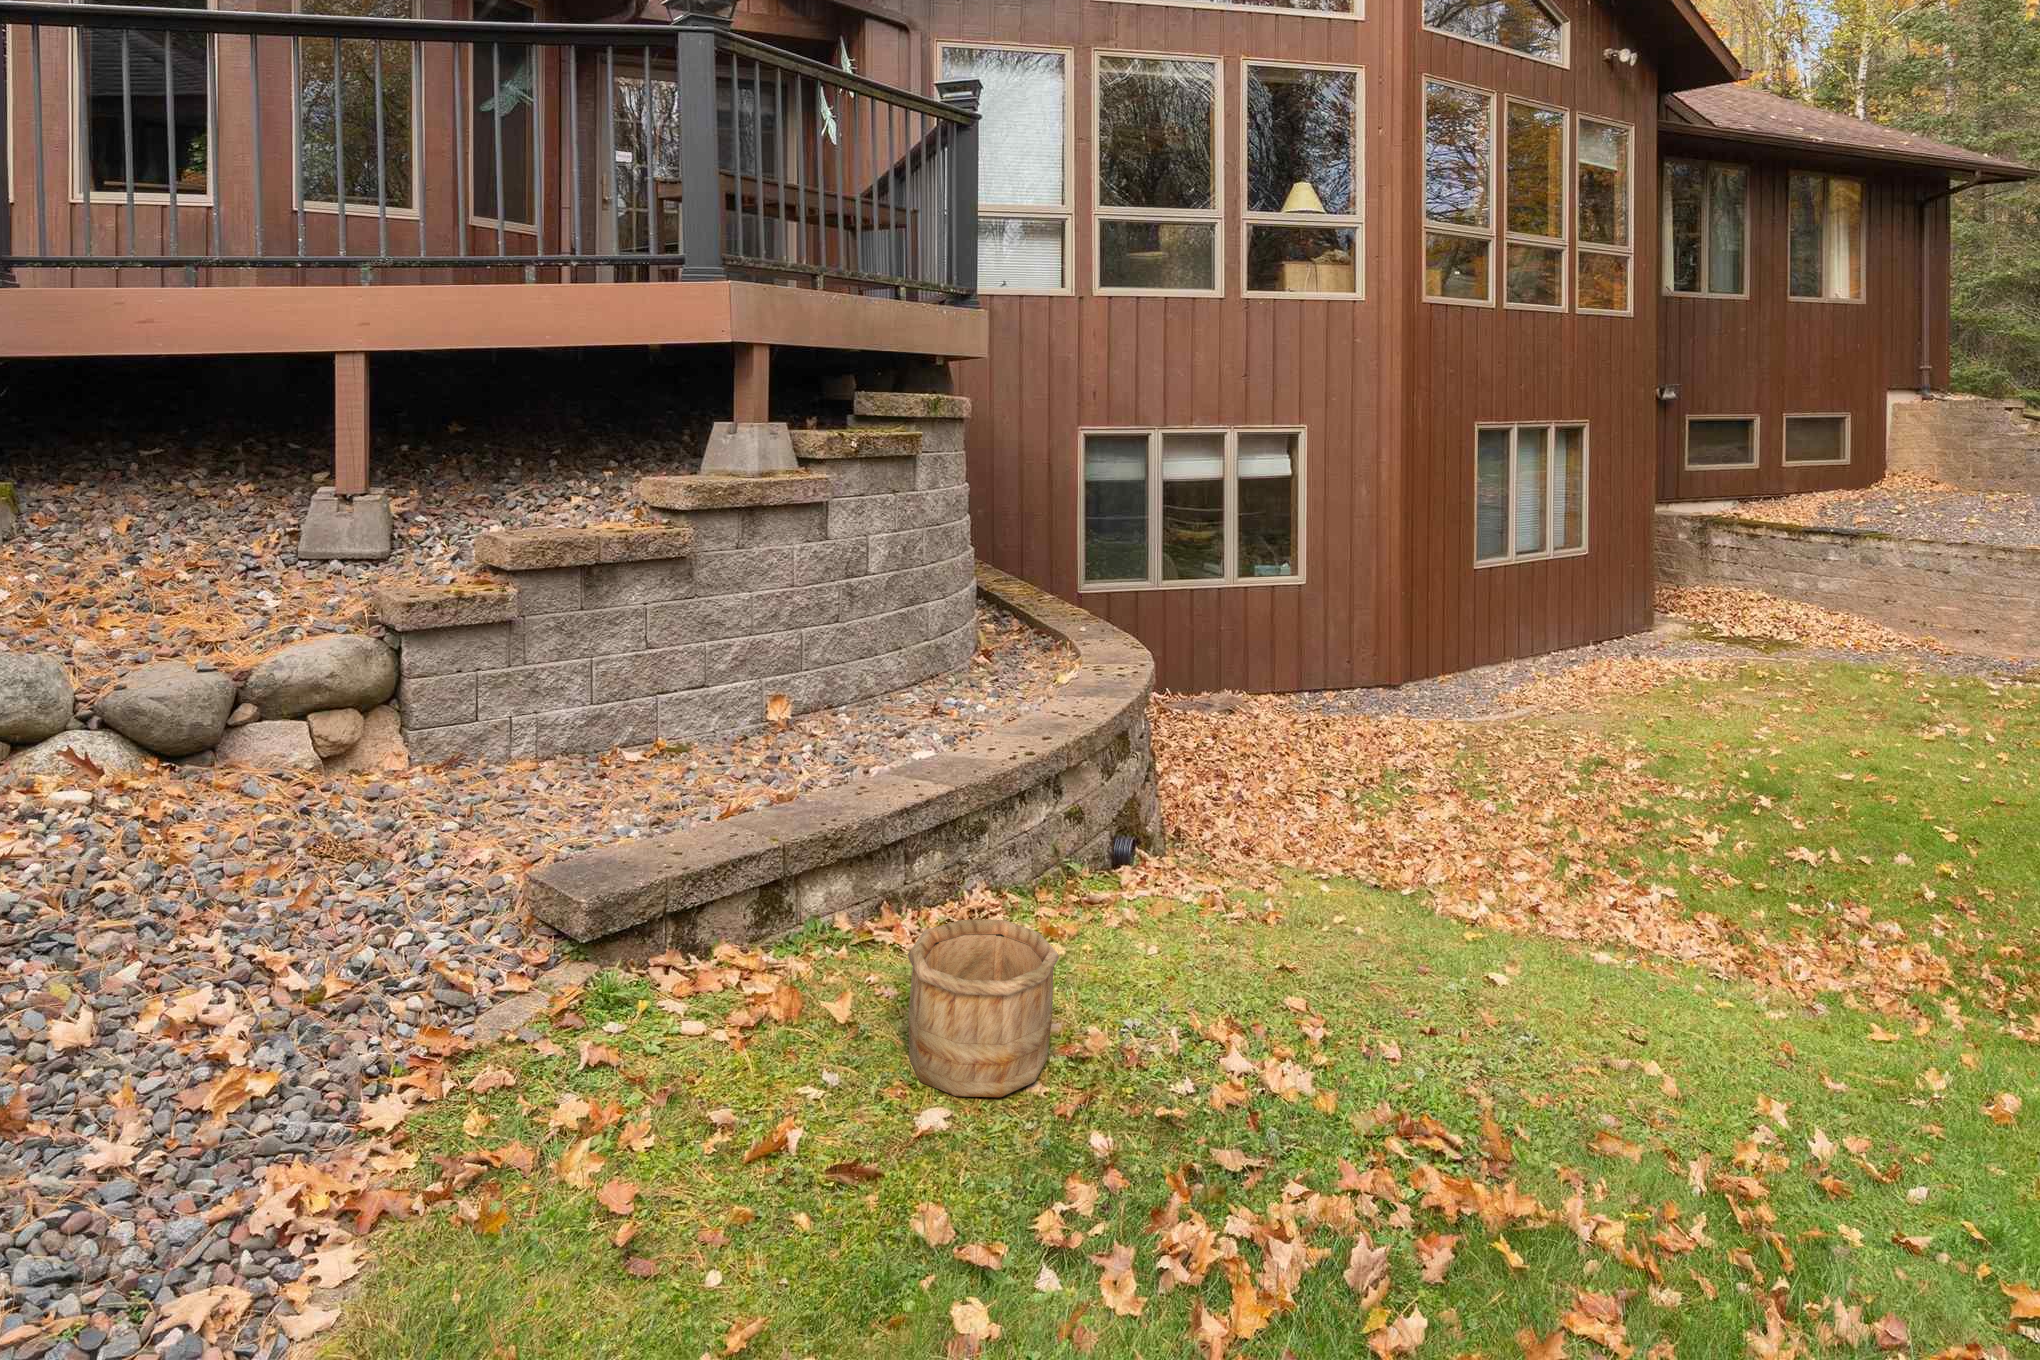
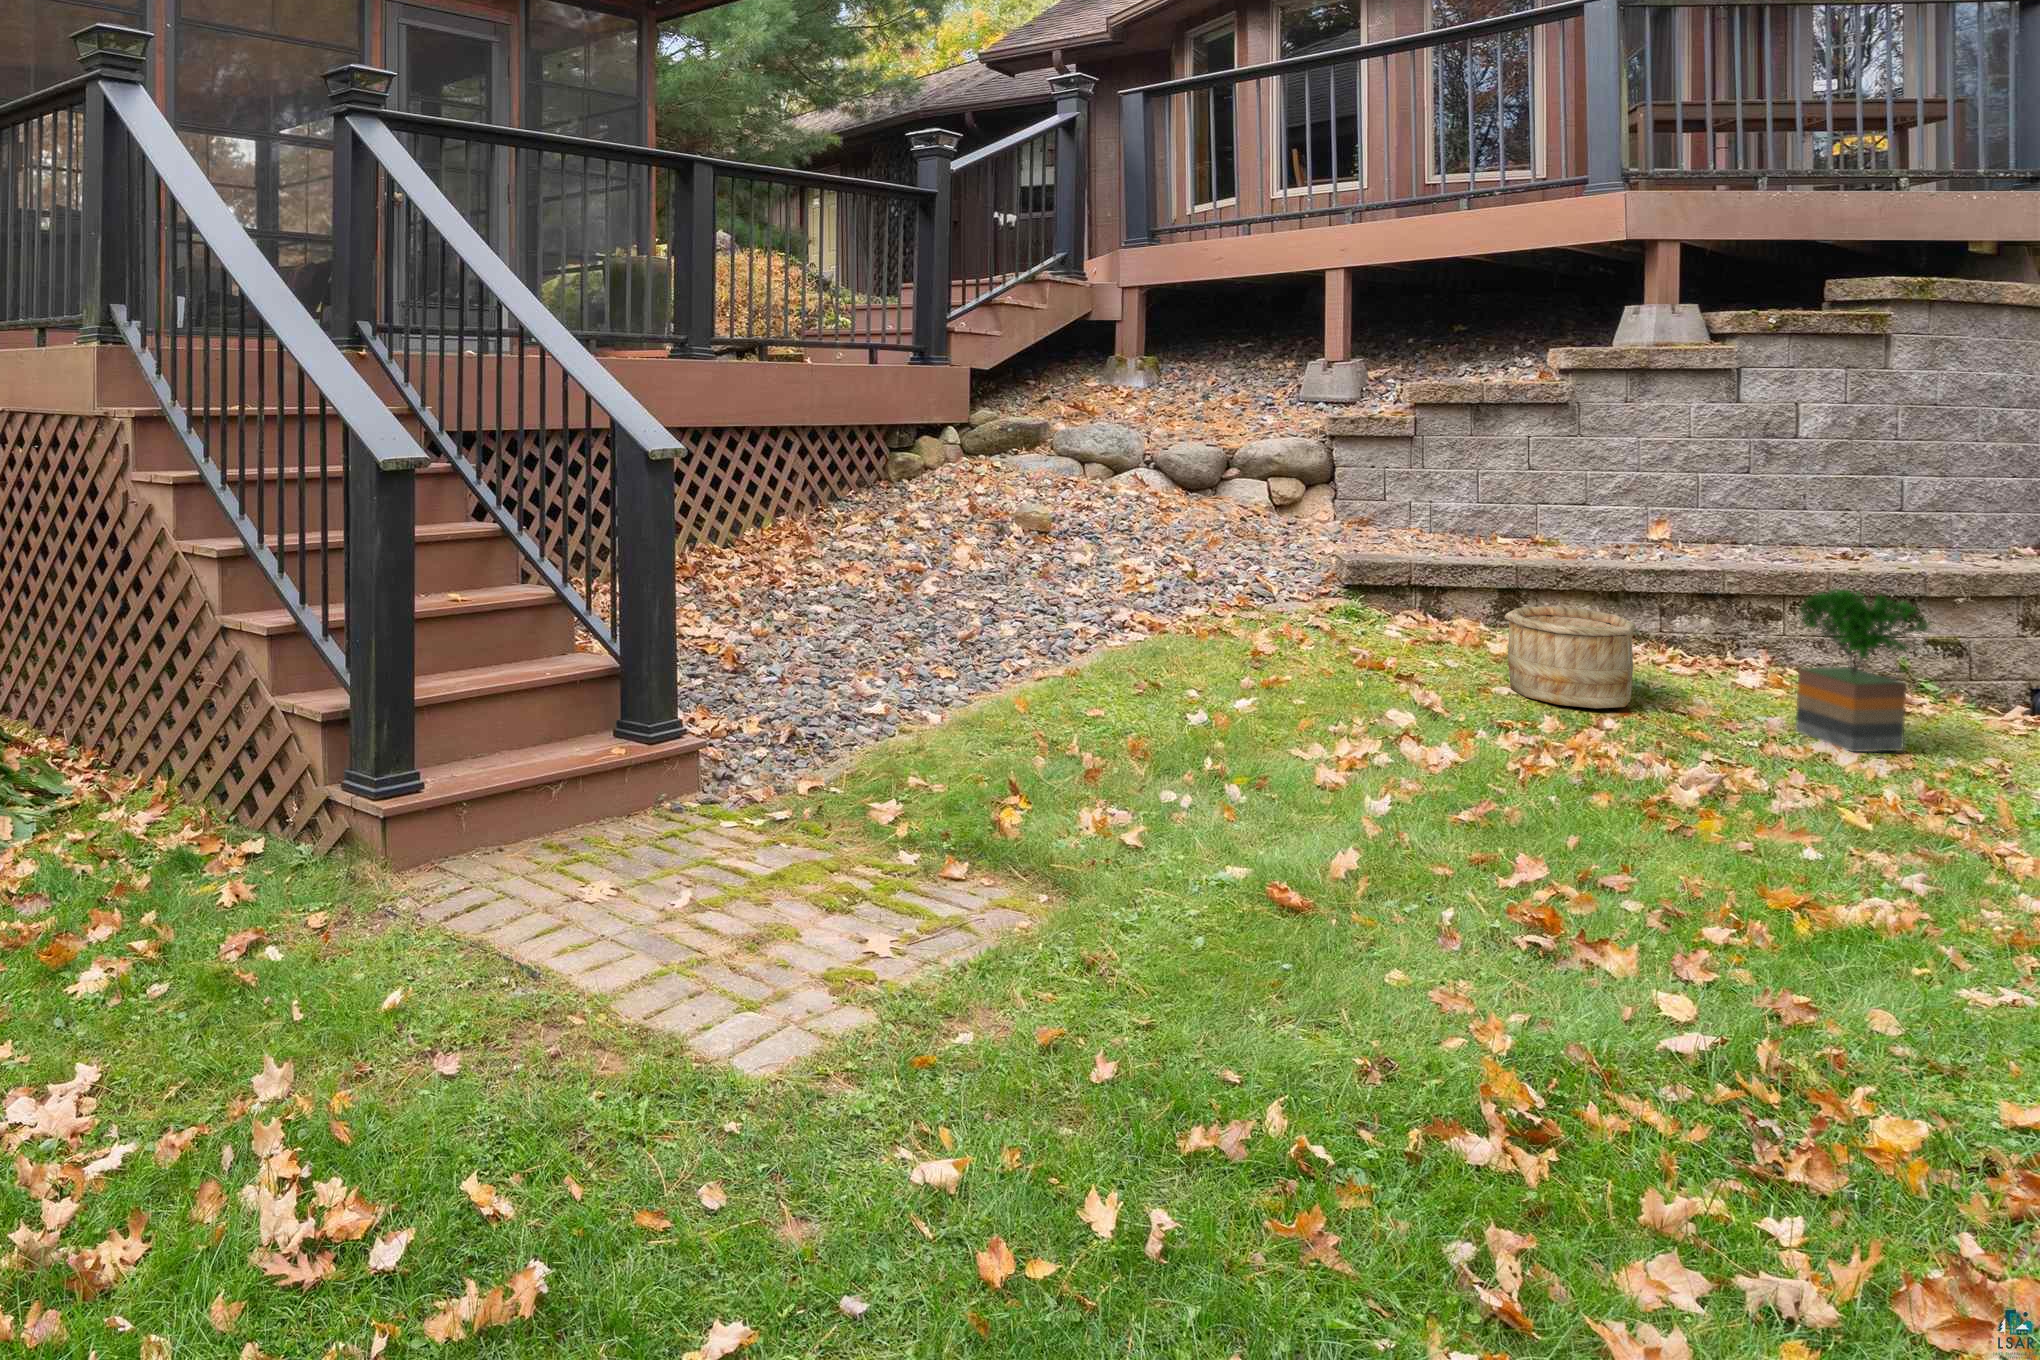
potted tree: none [1086,795,1200,995] -> present [1796,588,1931,752]

